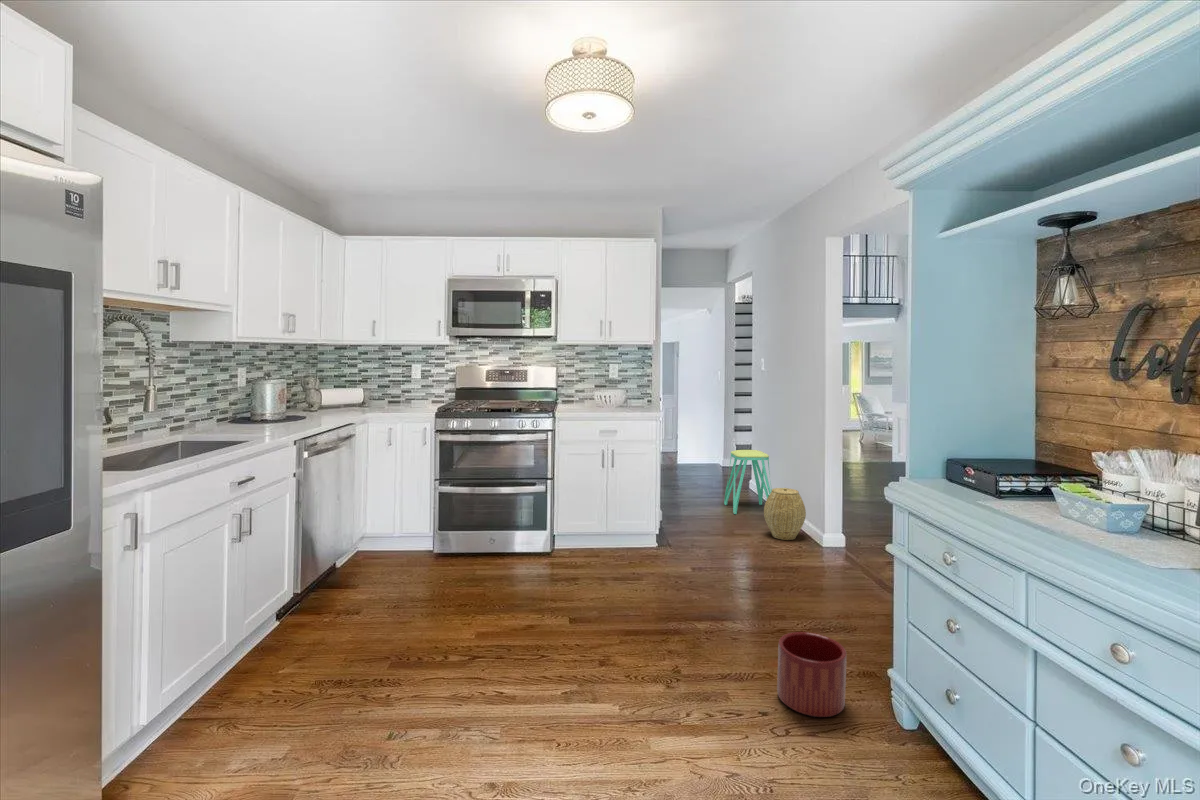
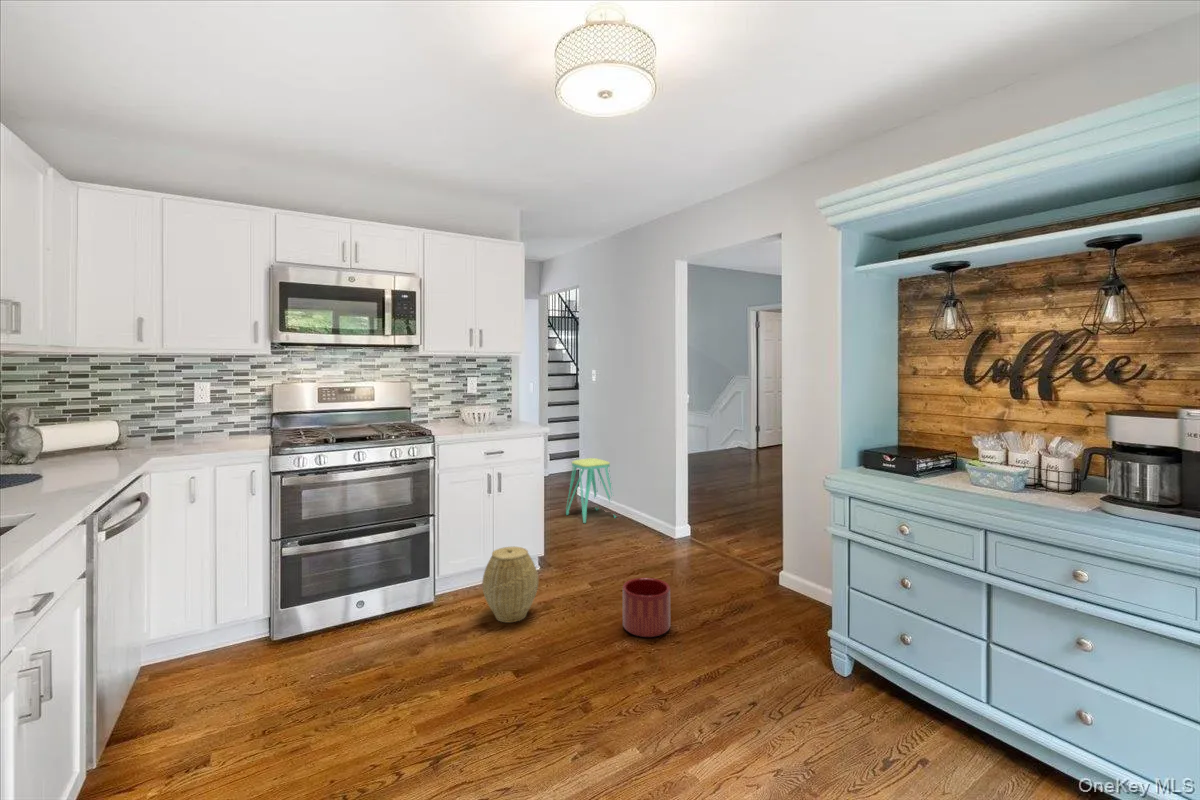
woven basket: present [764,488,806,540] -> present [482,546,538,622]
planter: present [777,632,846,717] -> present [623,578,670,637]

